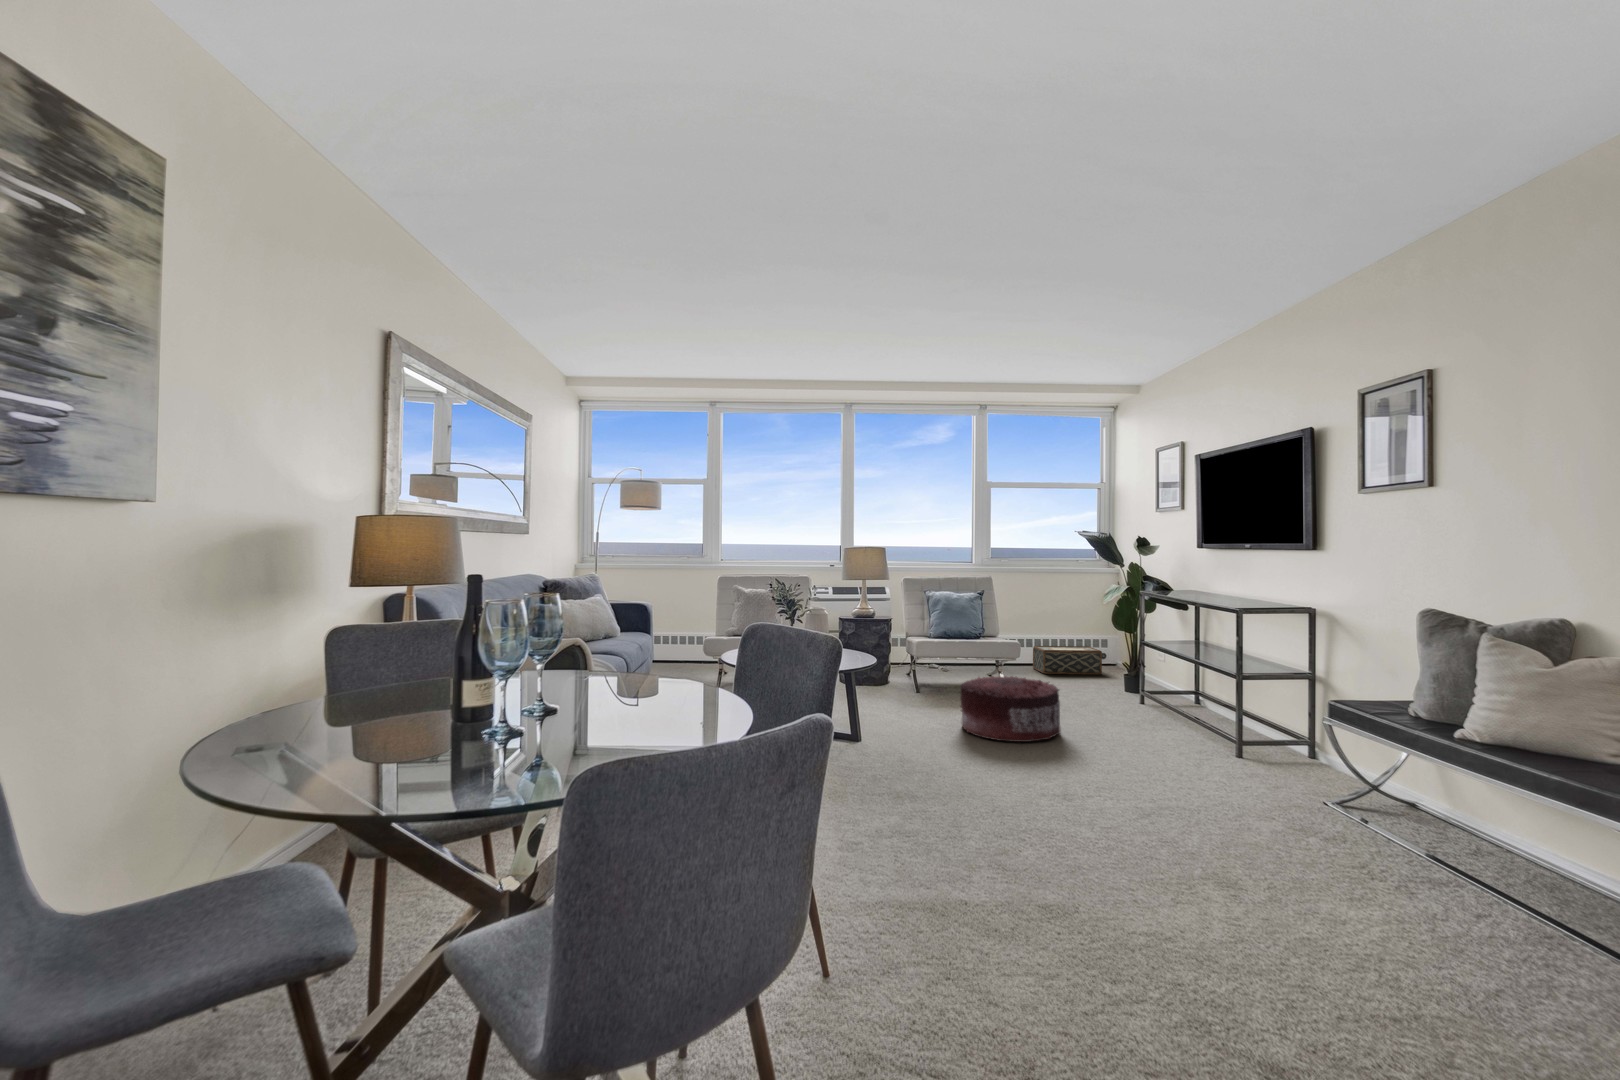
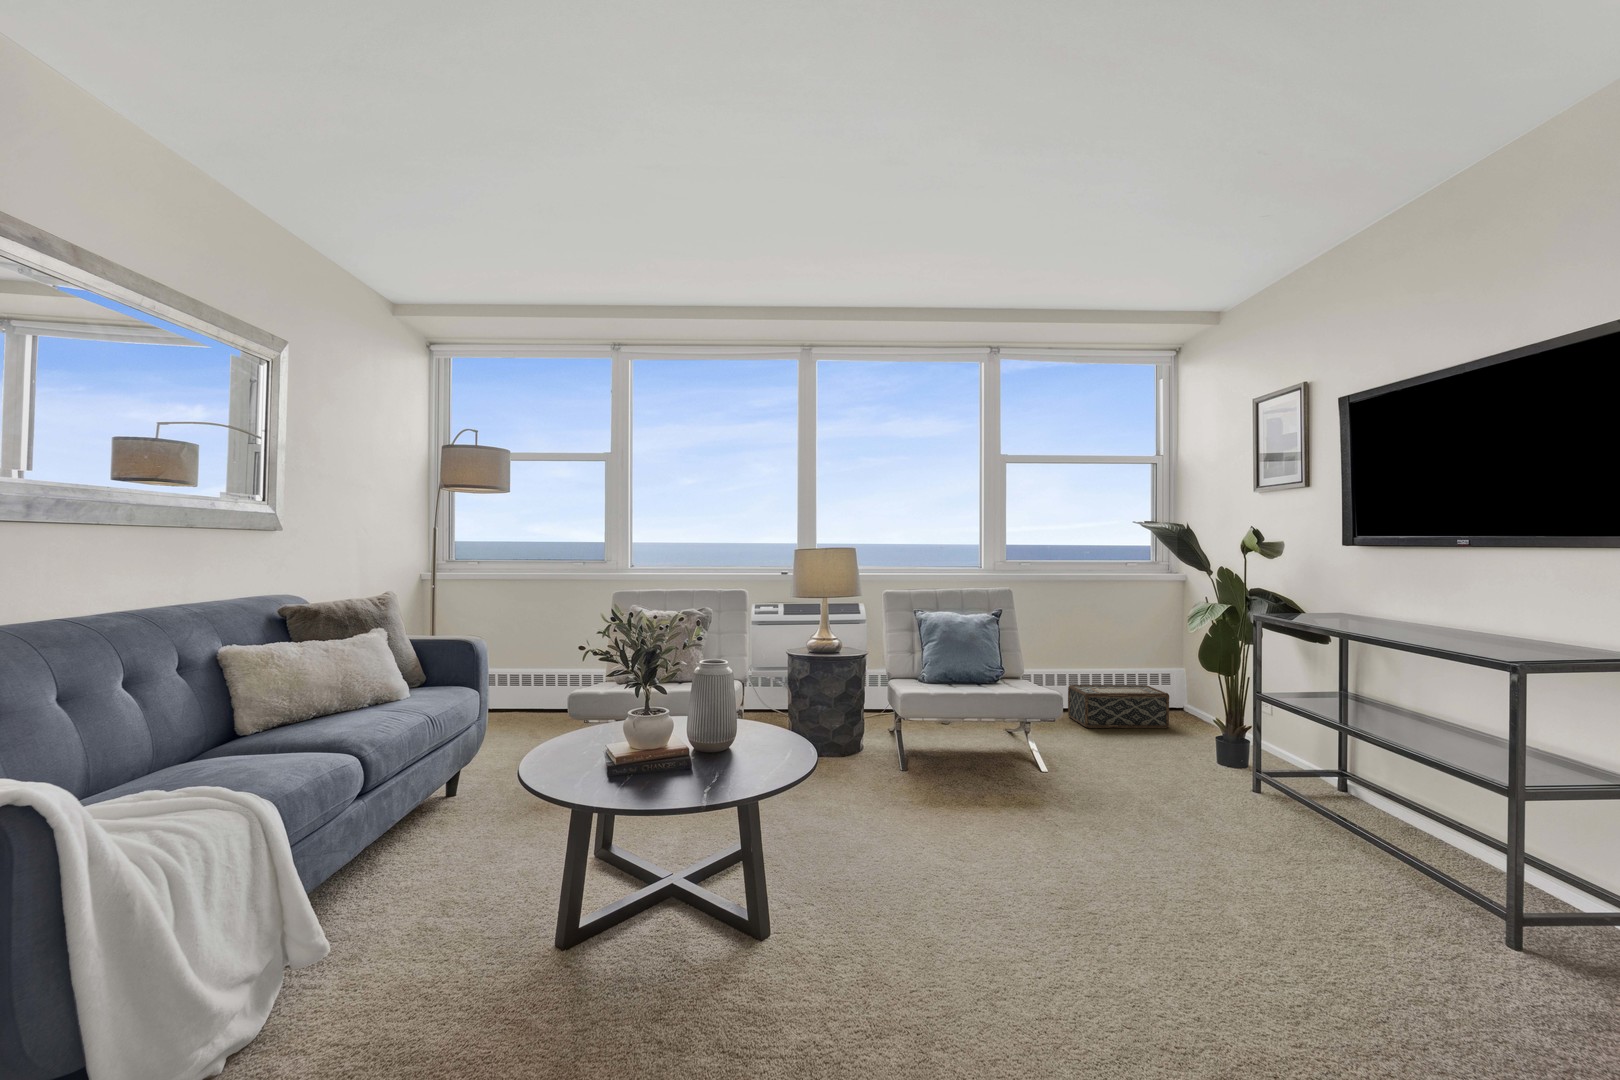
pouf: present [960,676,1061,742] -> none [972,763,1154,907]

